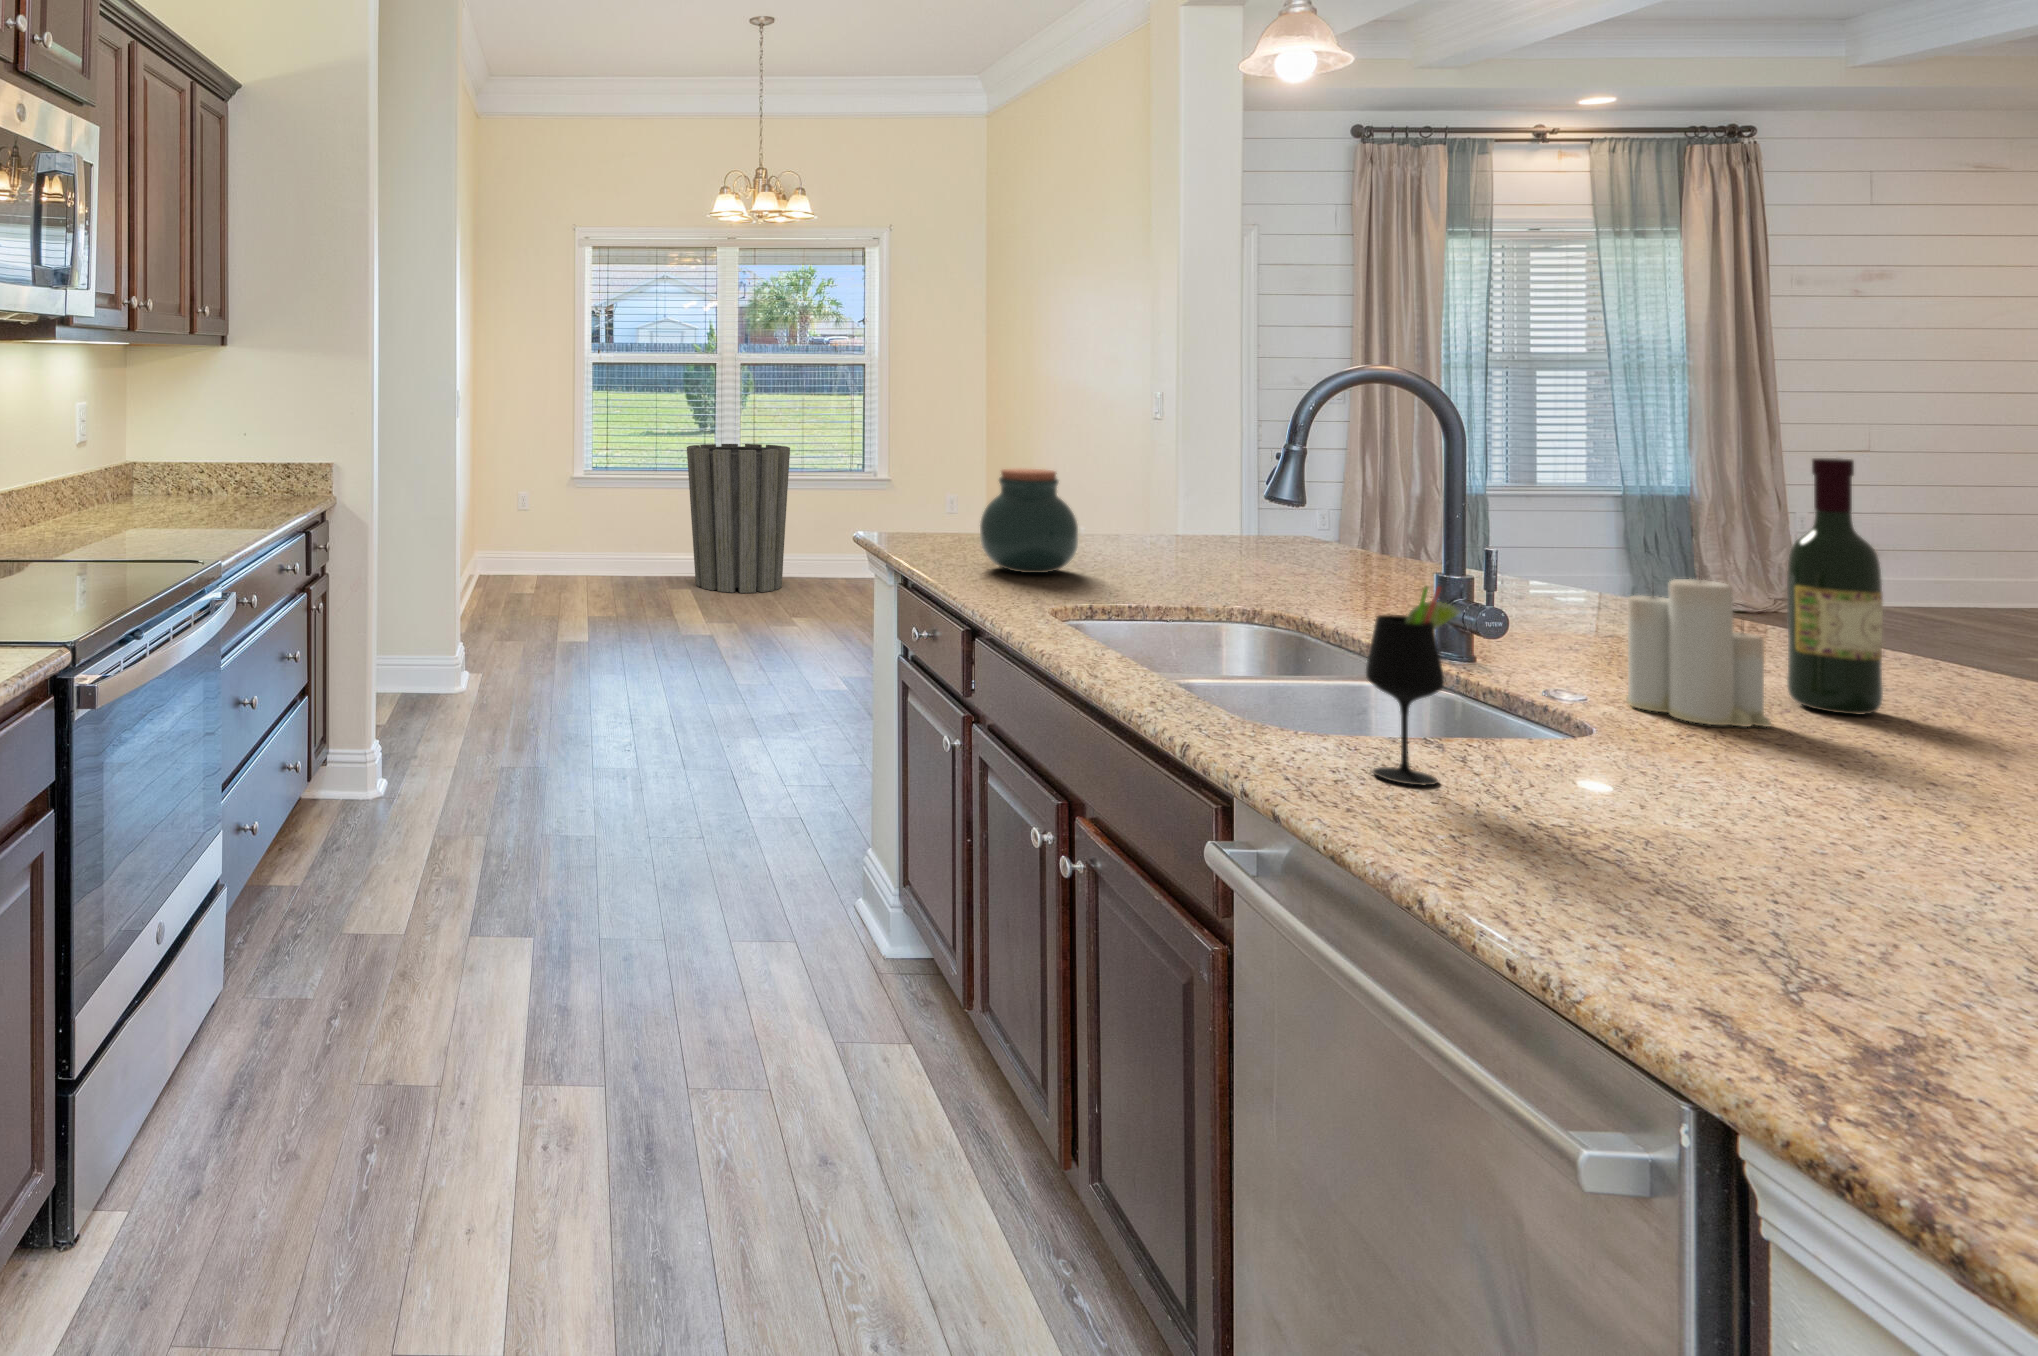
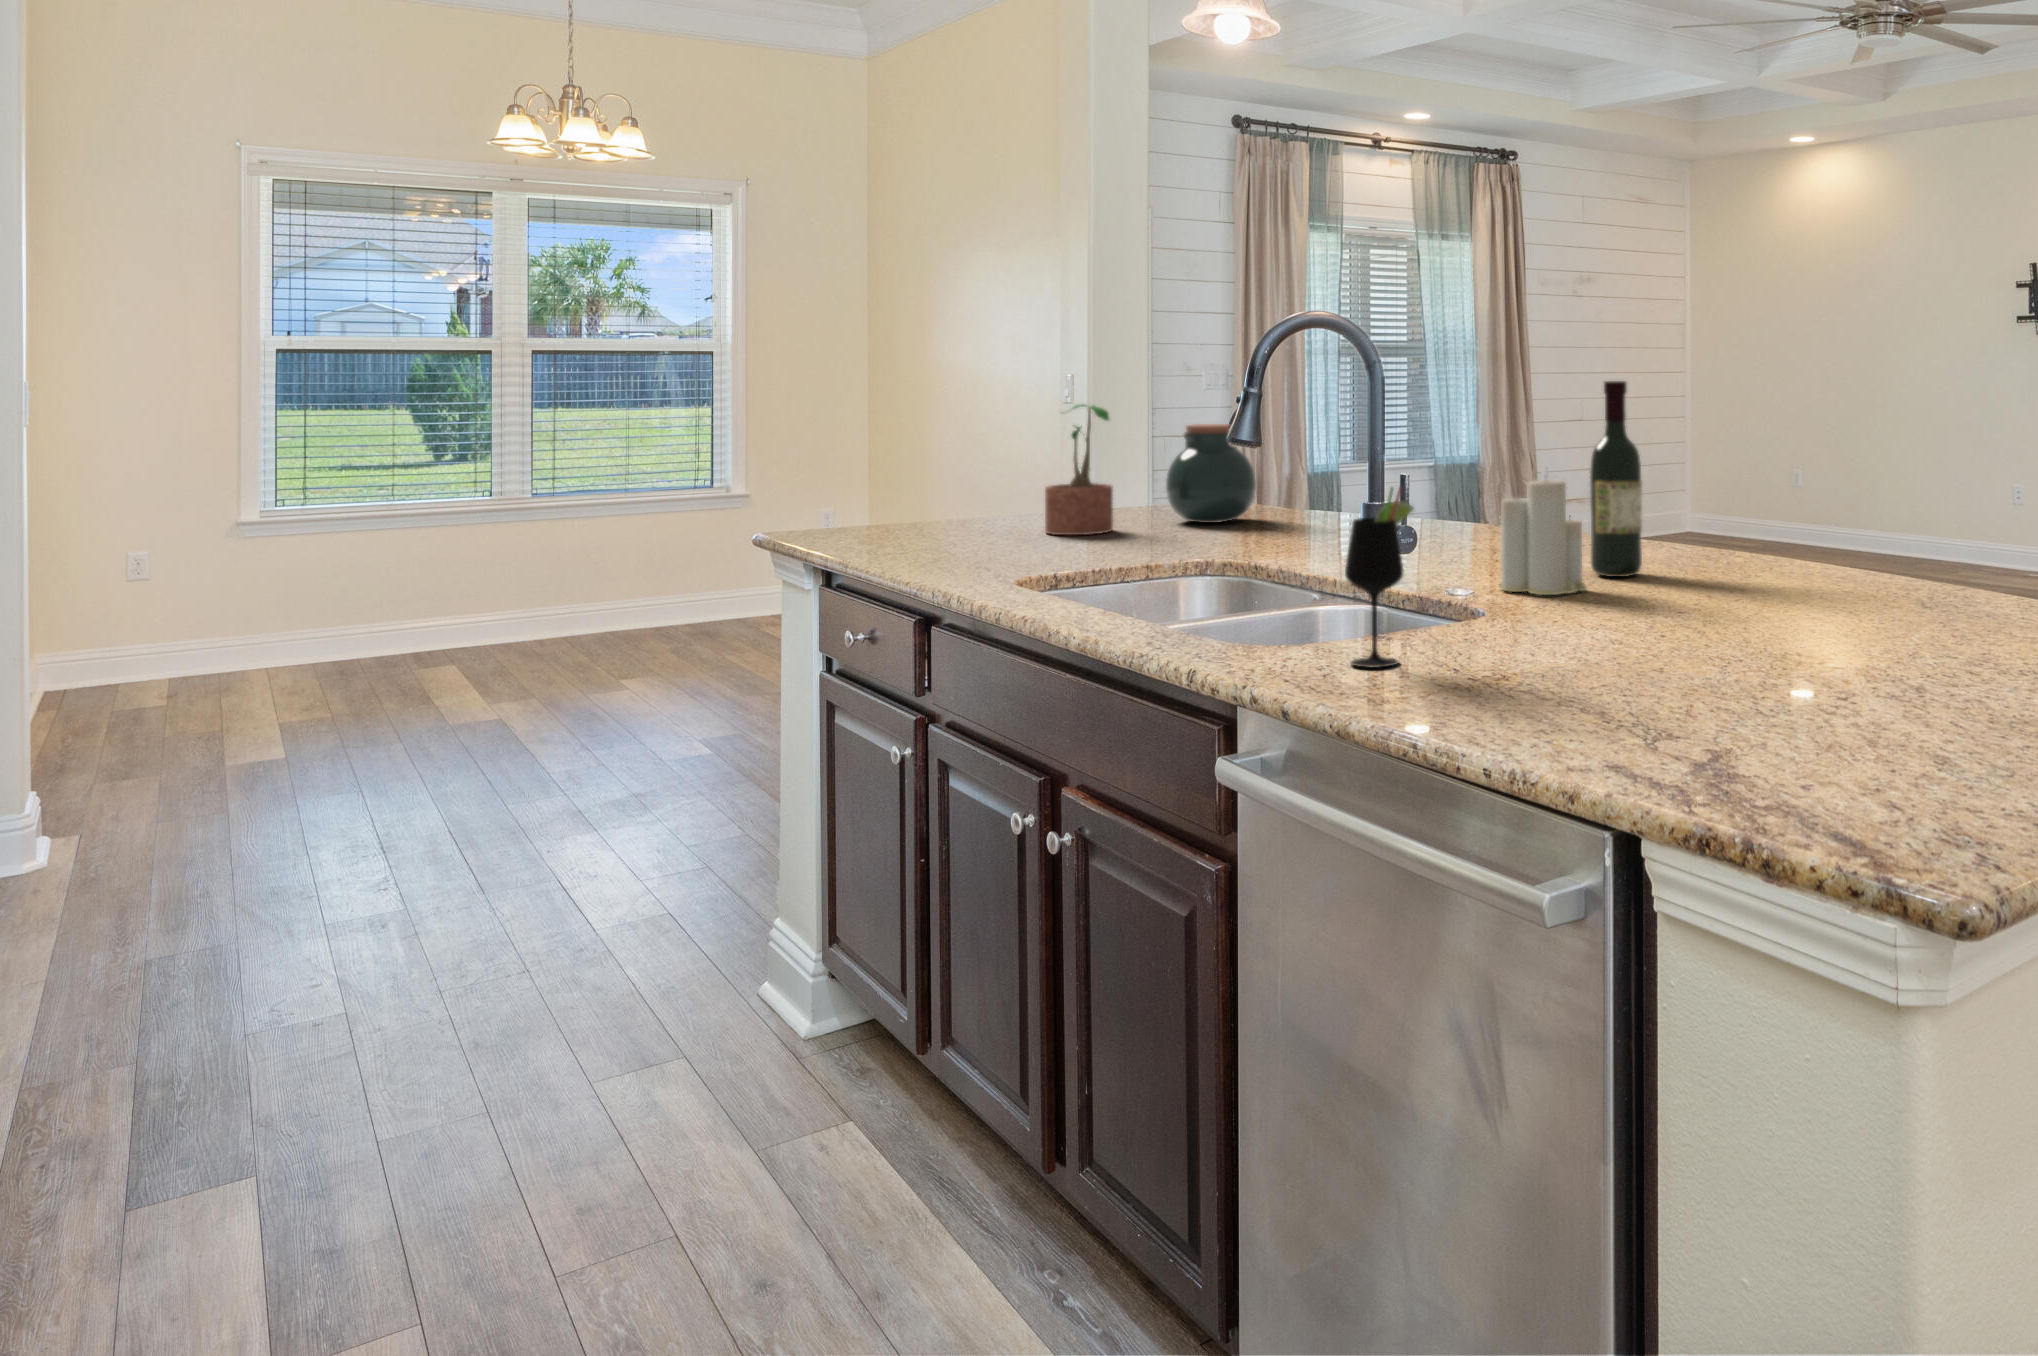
potted plant: none [1096,440,1164,565] -> present [1045,404,1113,535]
trash can: present [687,444,790,593] -> none [446,457,611,662]
jar: present [980,468,1078,573] -> present [1166,424,1256,523]

